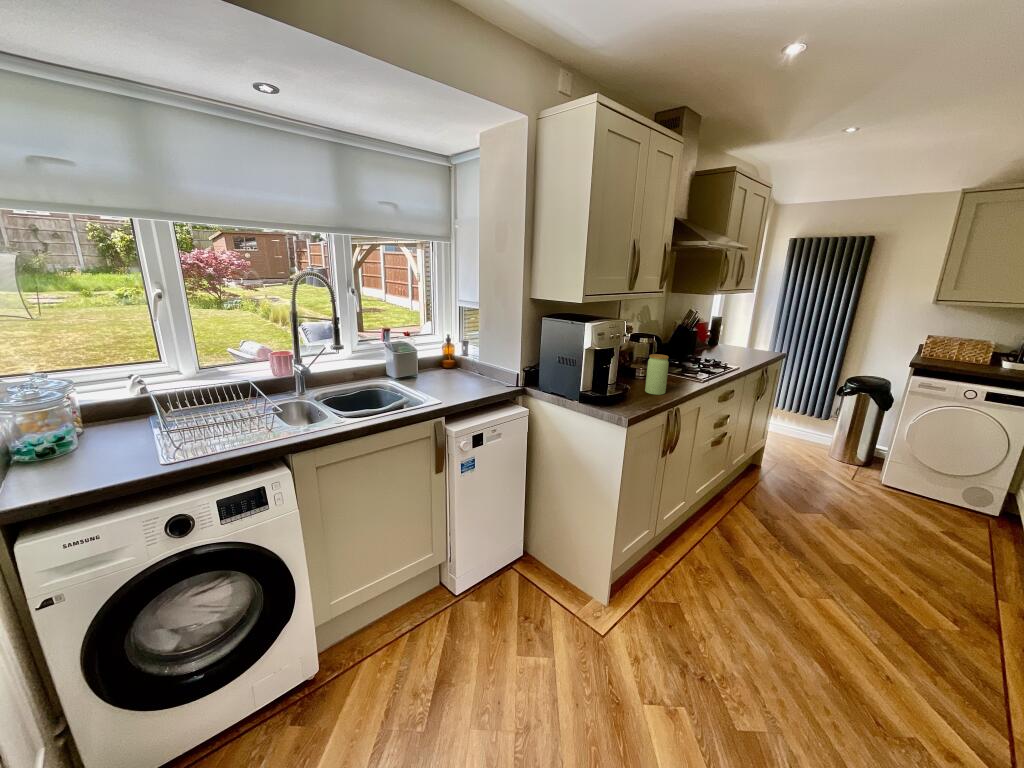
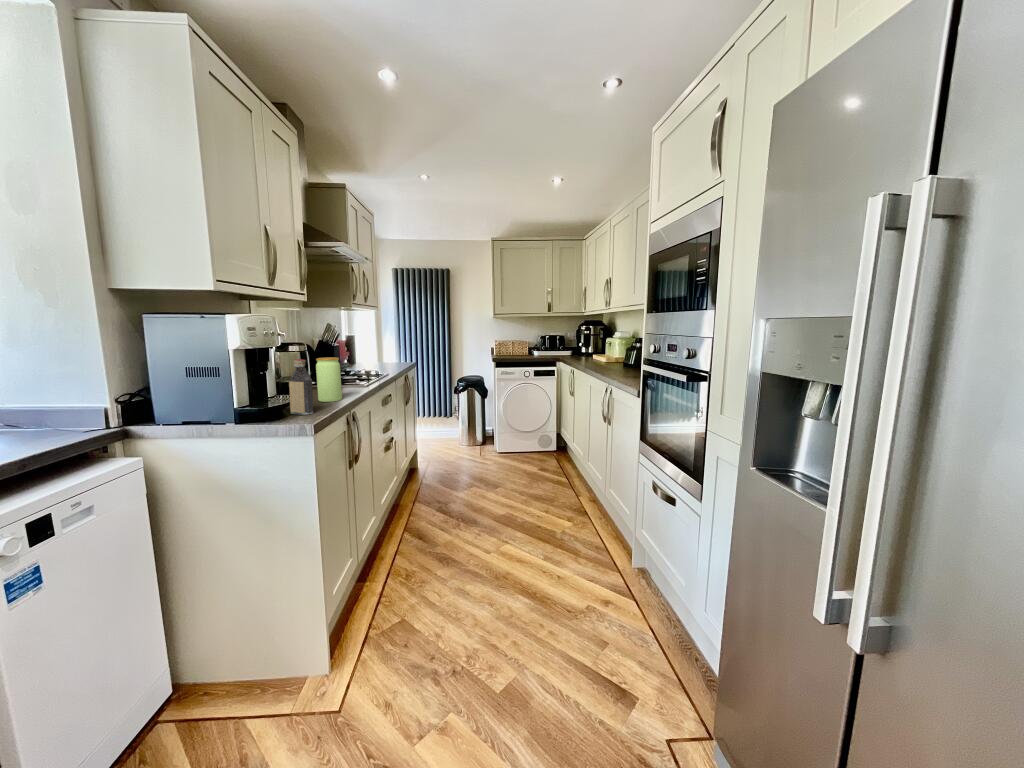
bottle: none [616,359,636,405] -> present [289,359,313,415]

